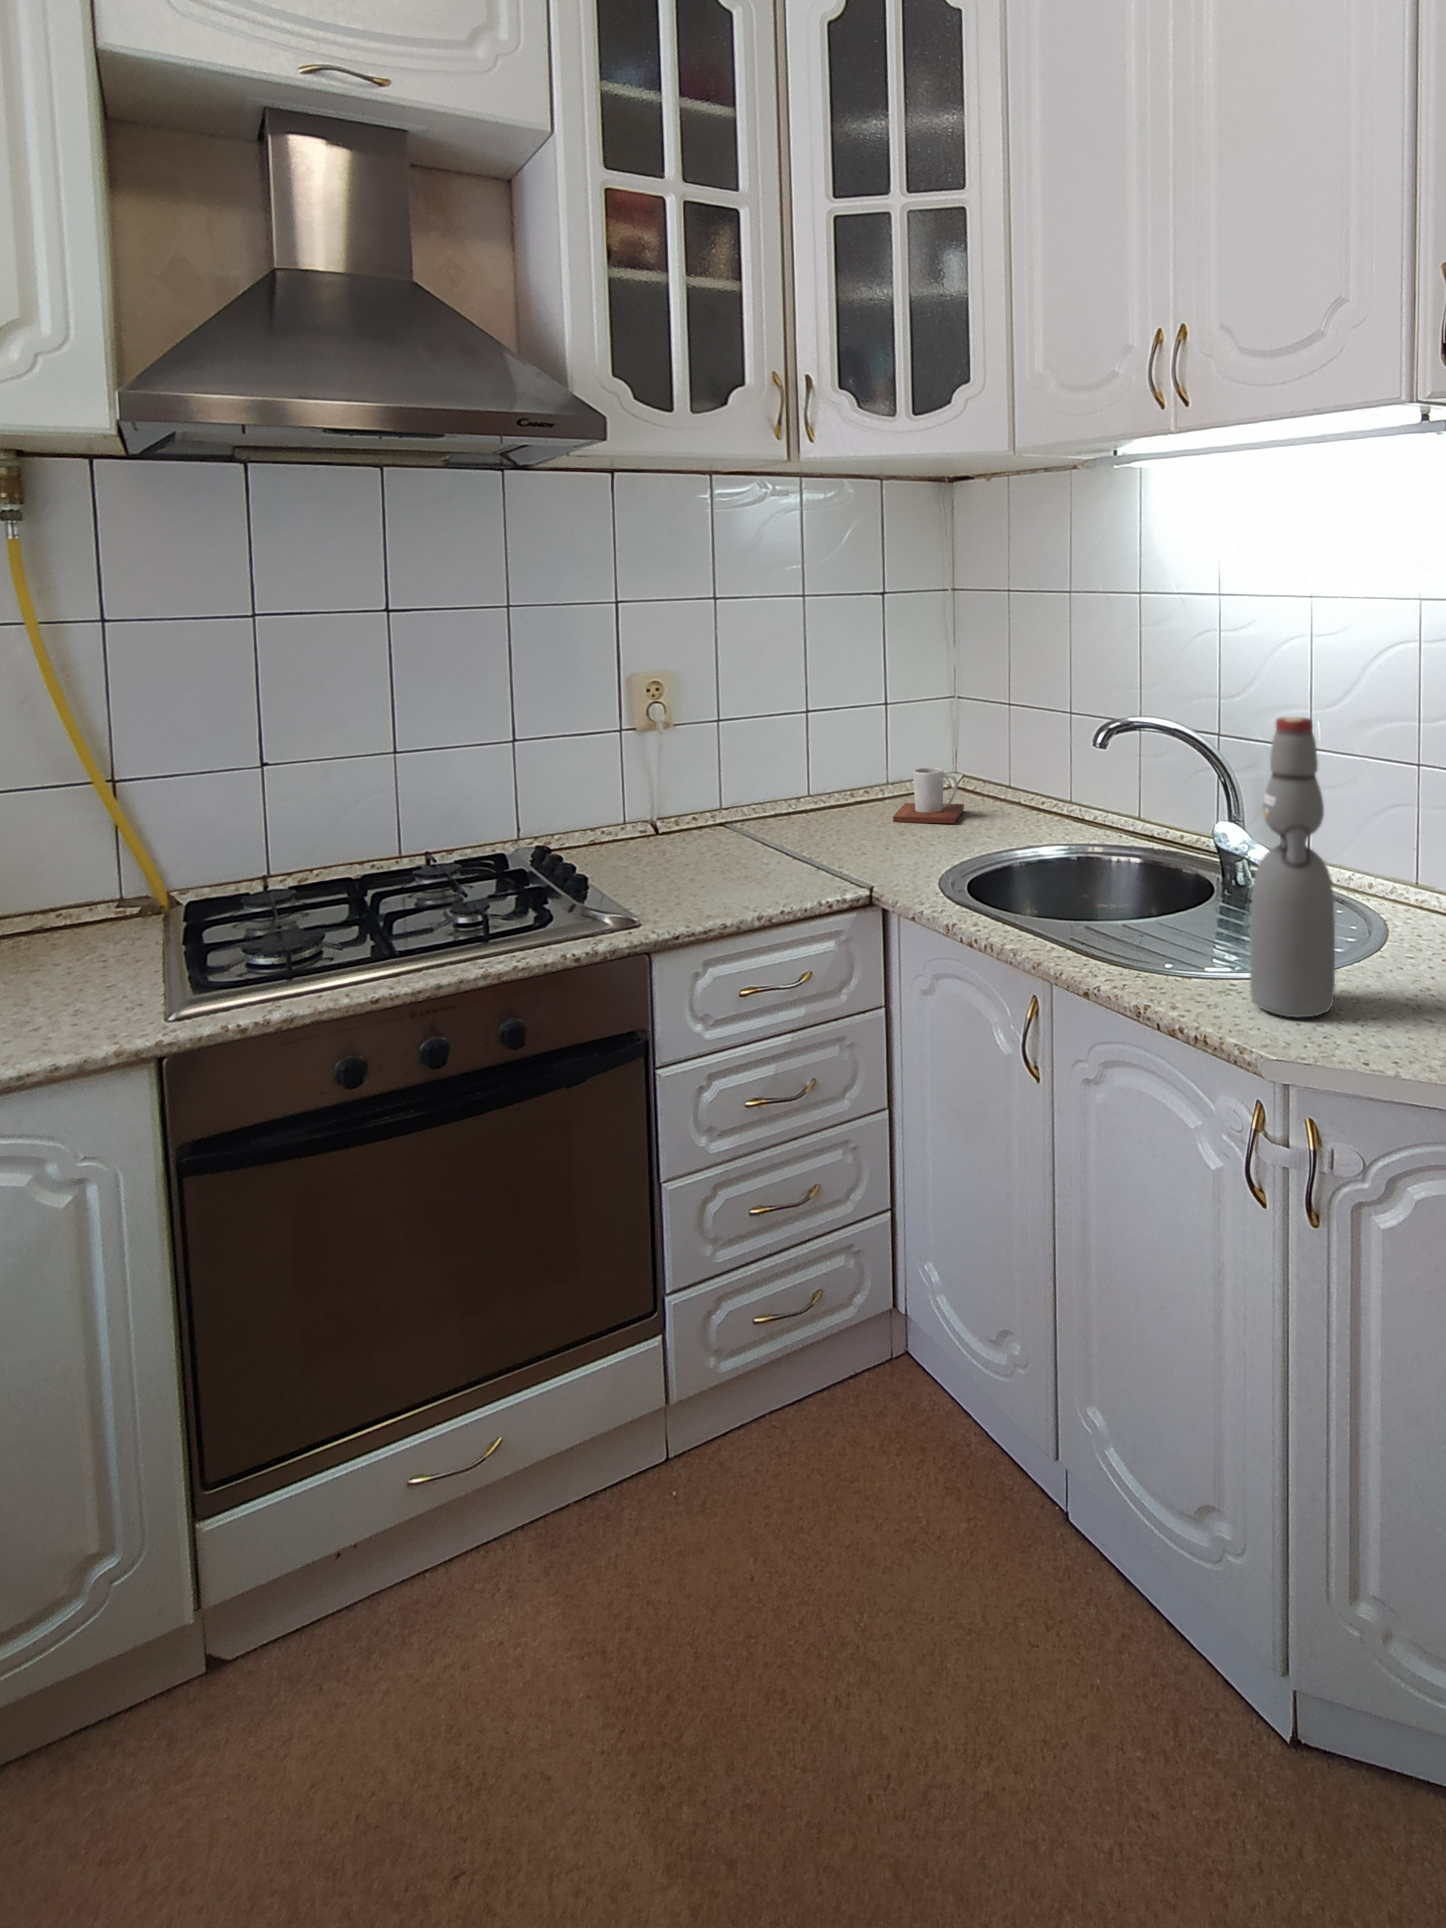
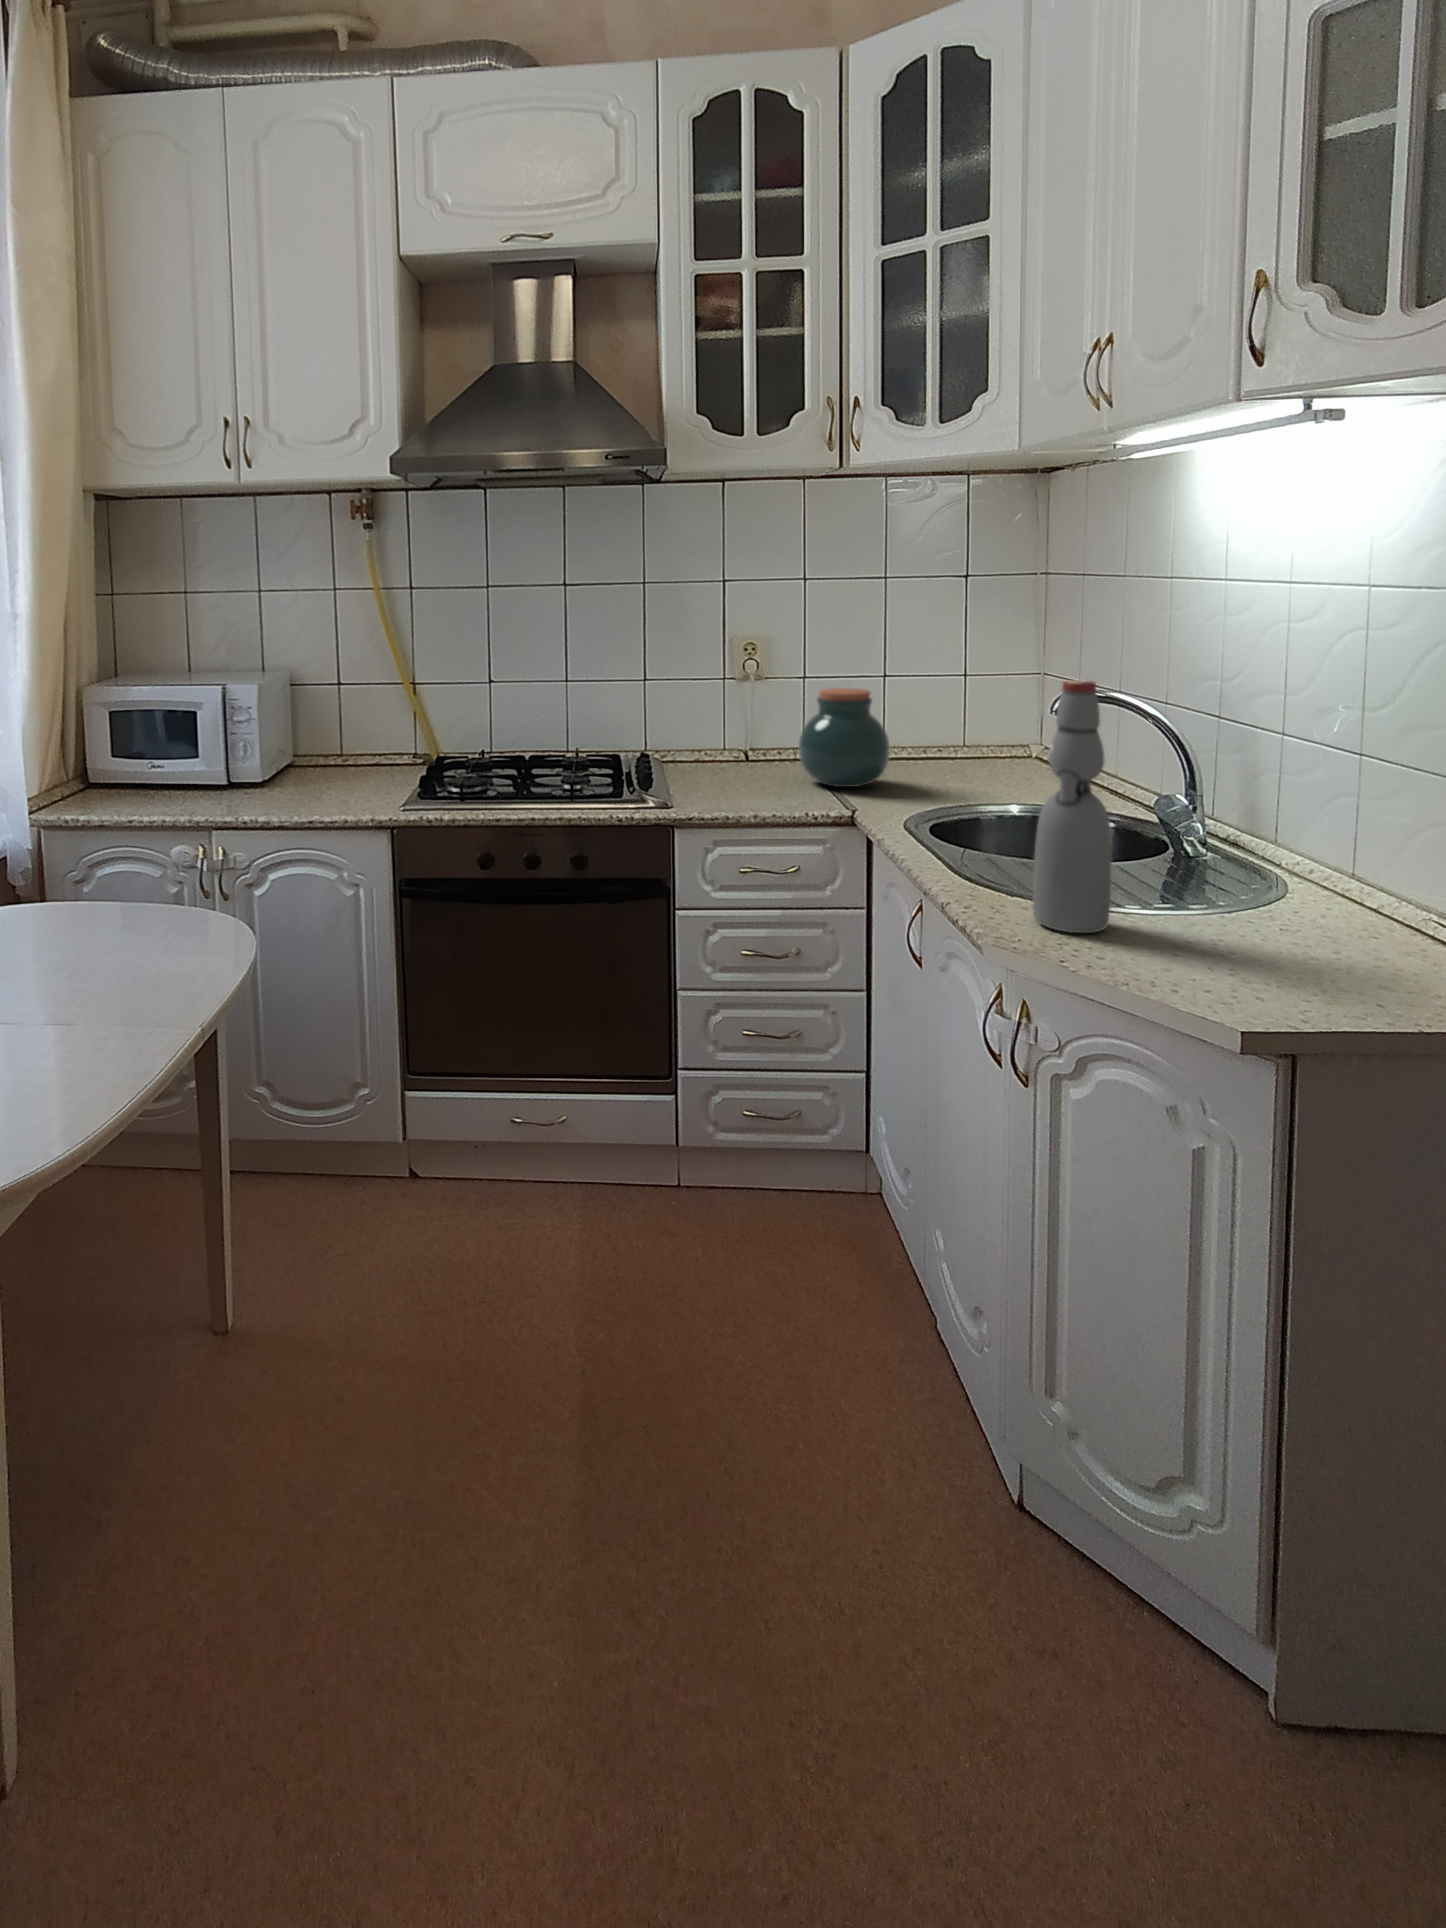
jar: none [754,732,861,857] -> present [799,688,890,787]
mug: present [893,767,964,823] -> none [945,733,1024,784]

